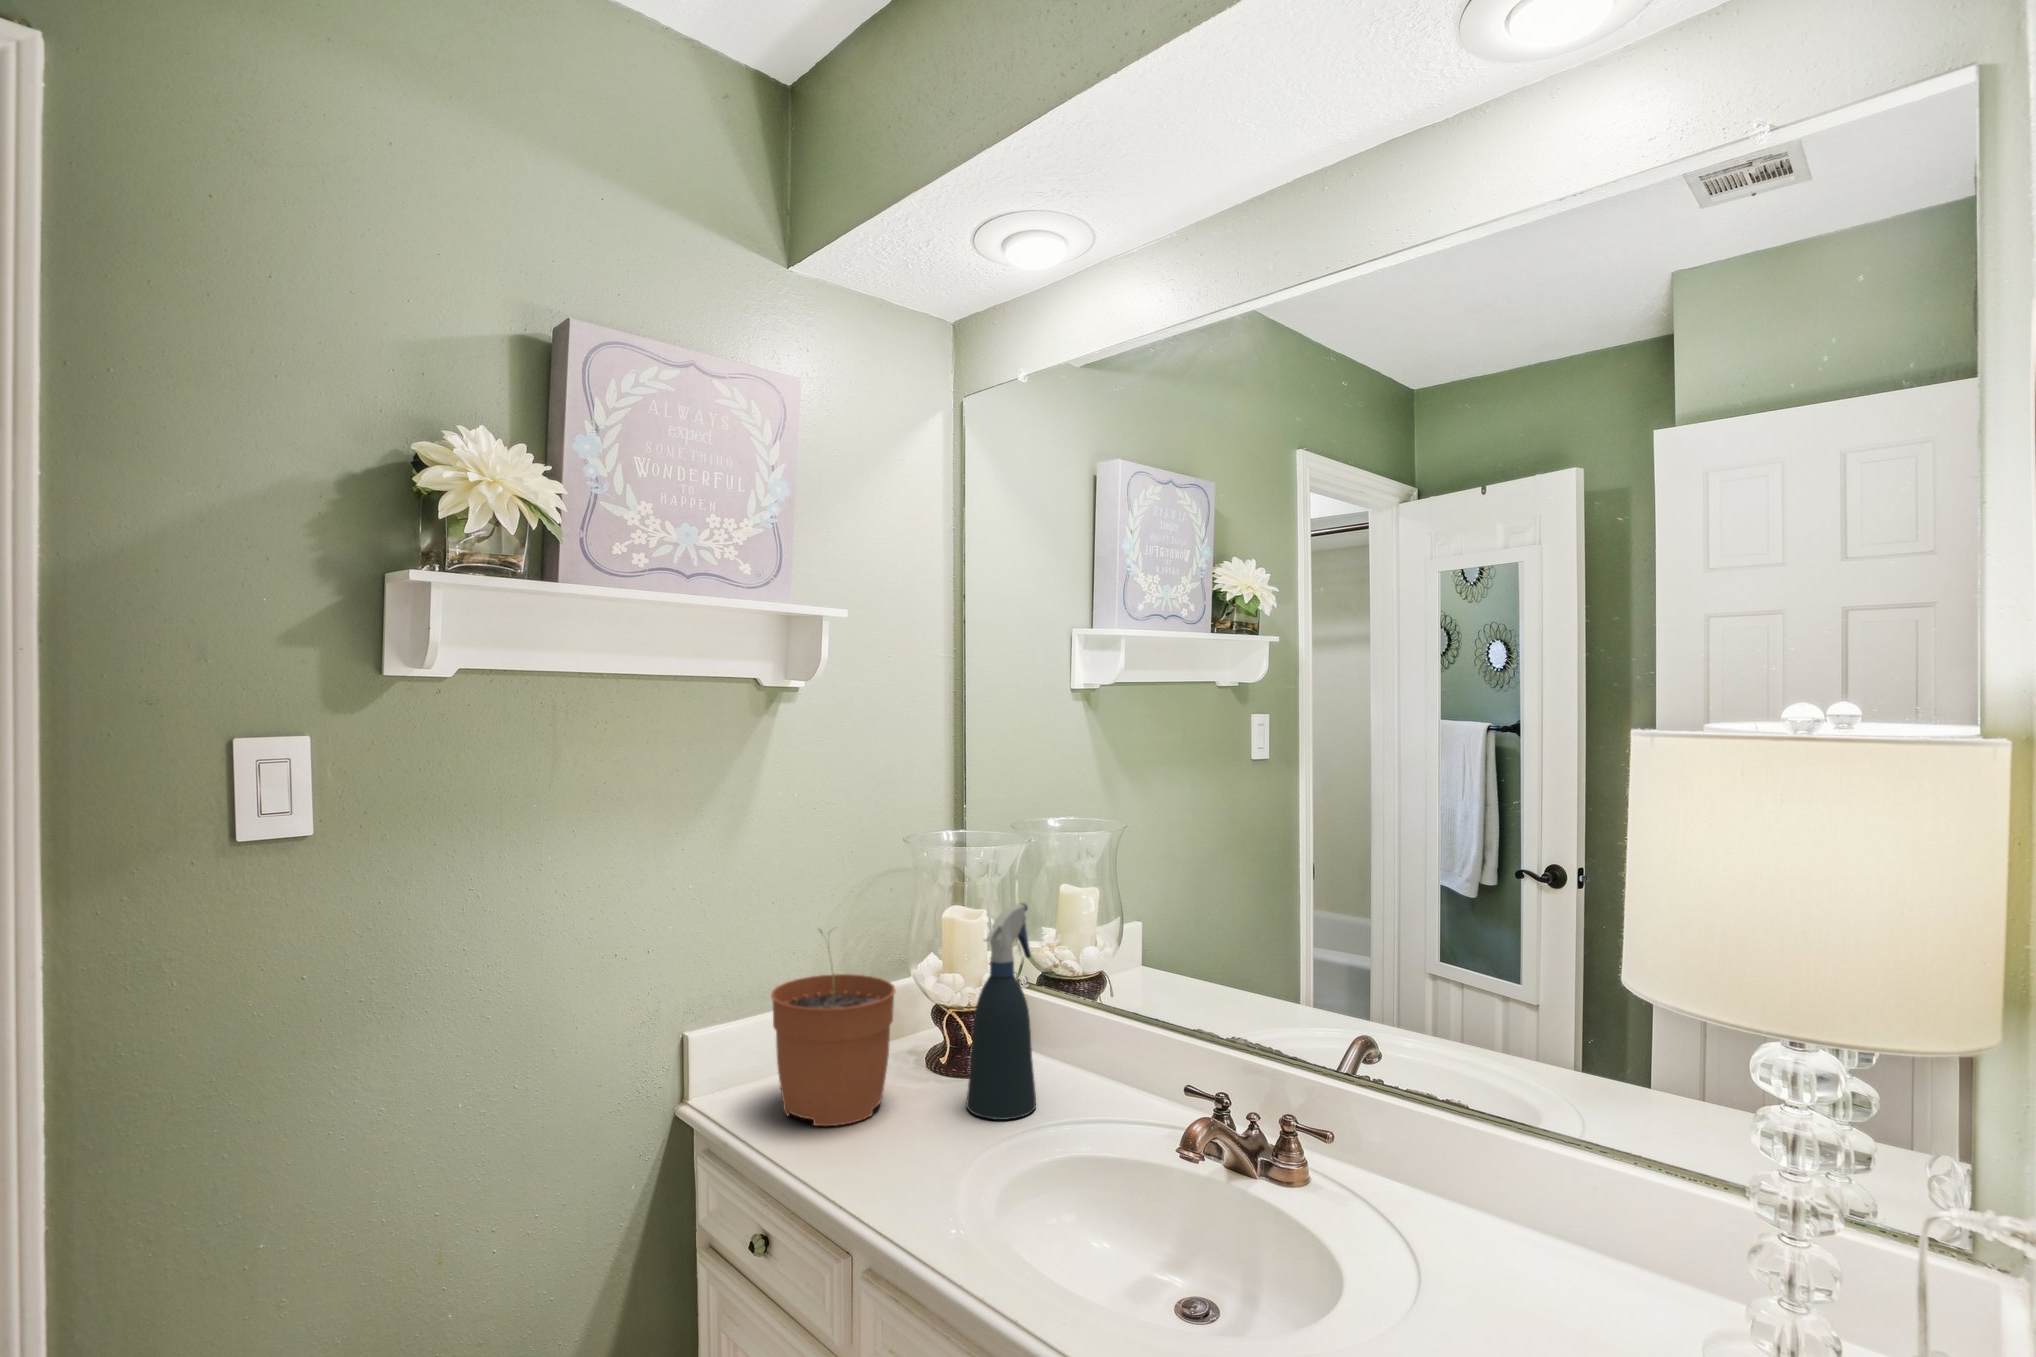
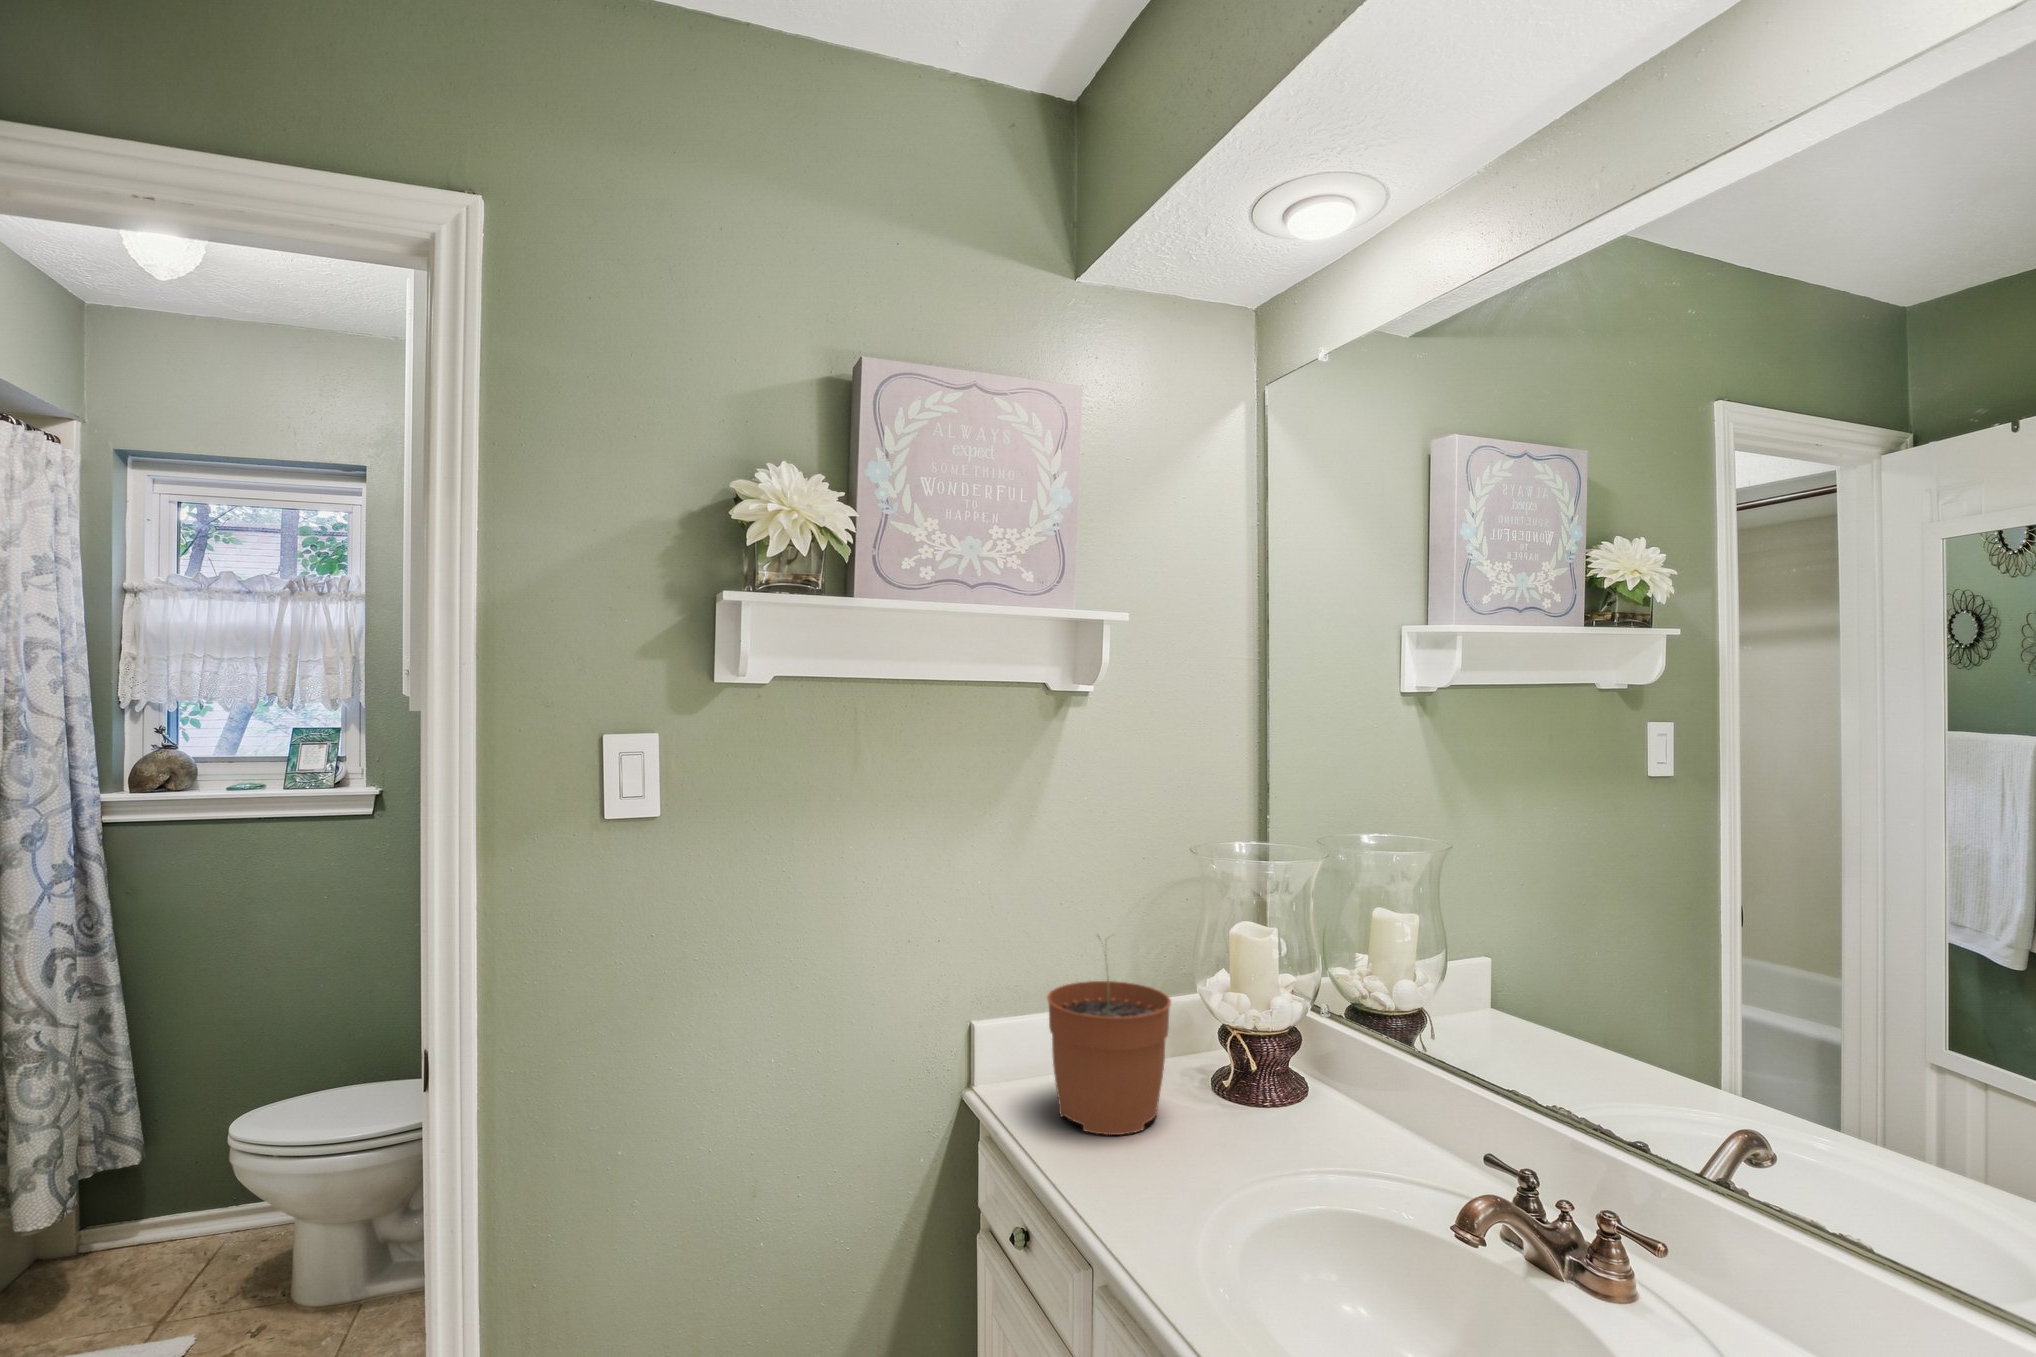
spray bottle: present [966,903,1036,1120] -> none [1243,927,1320,1158]

